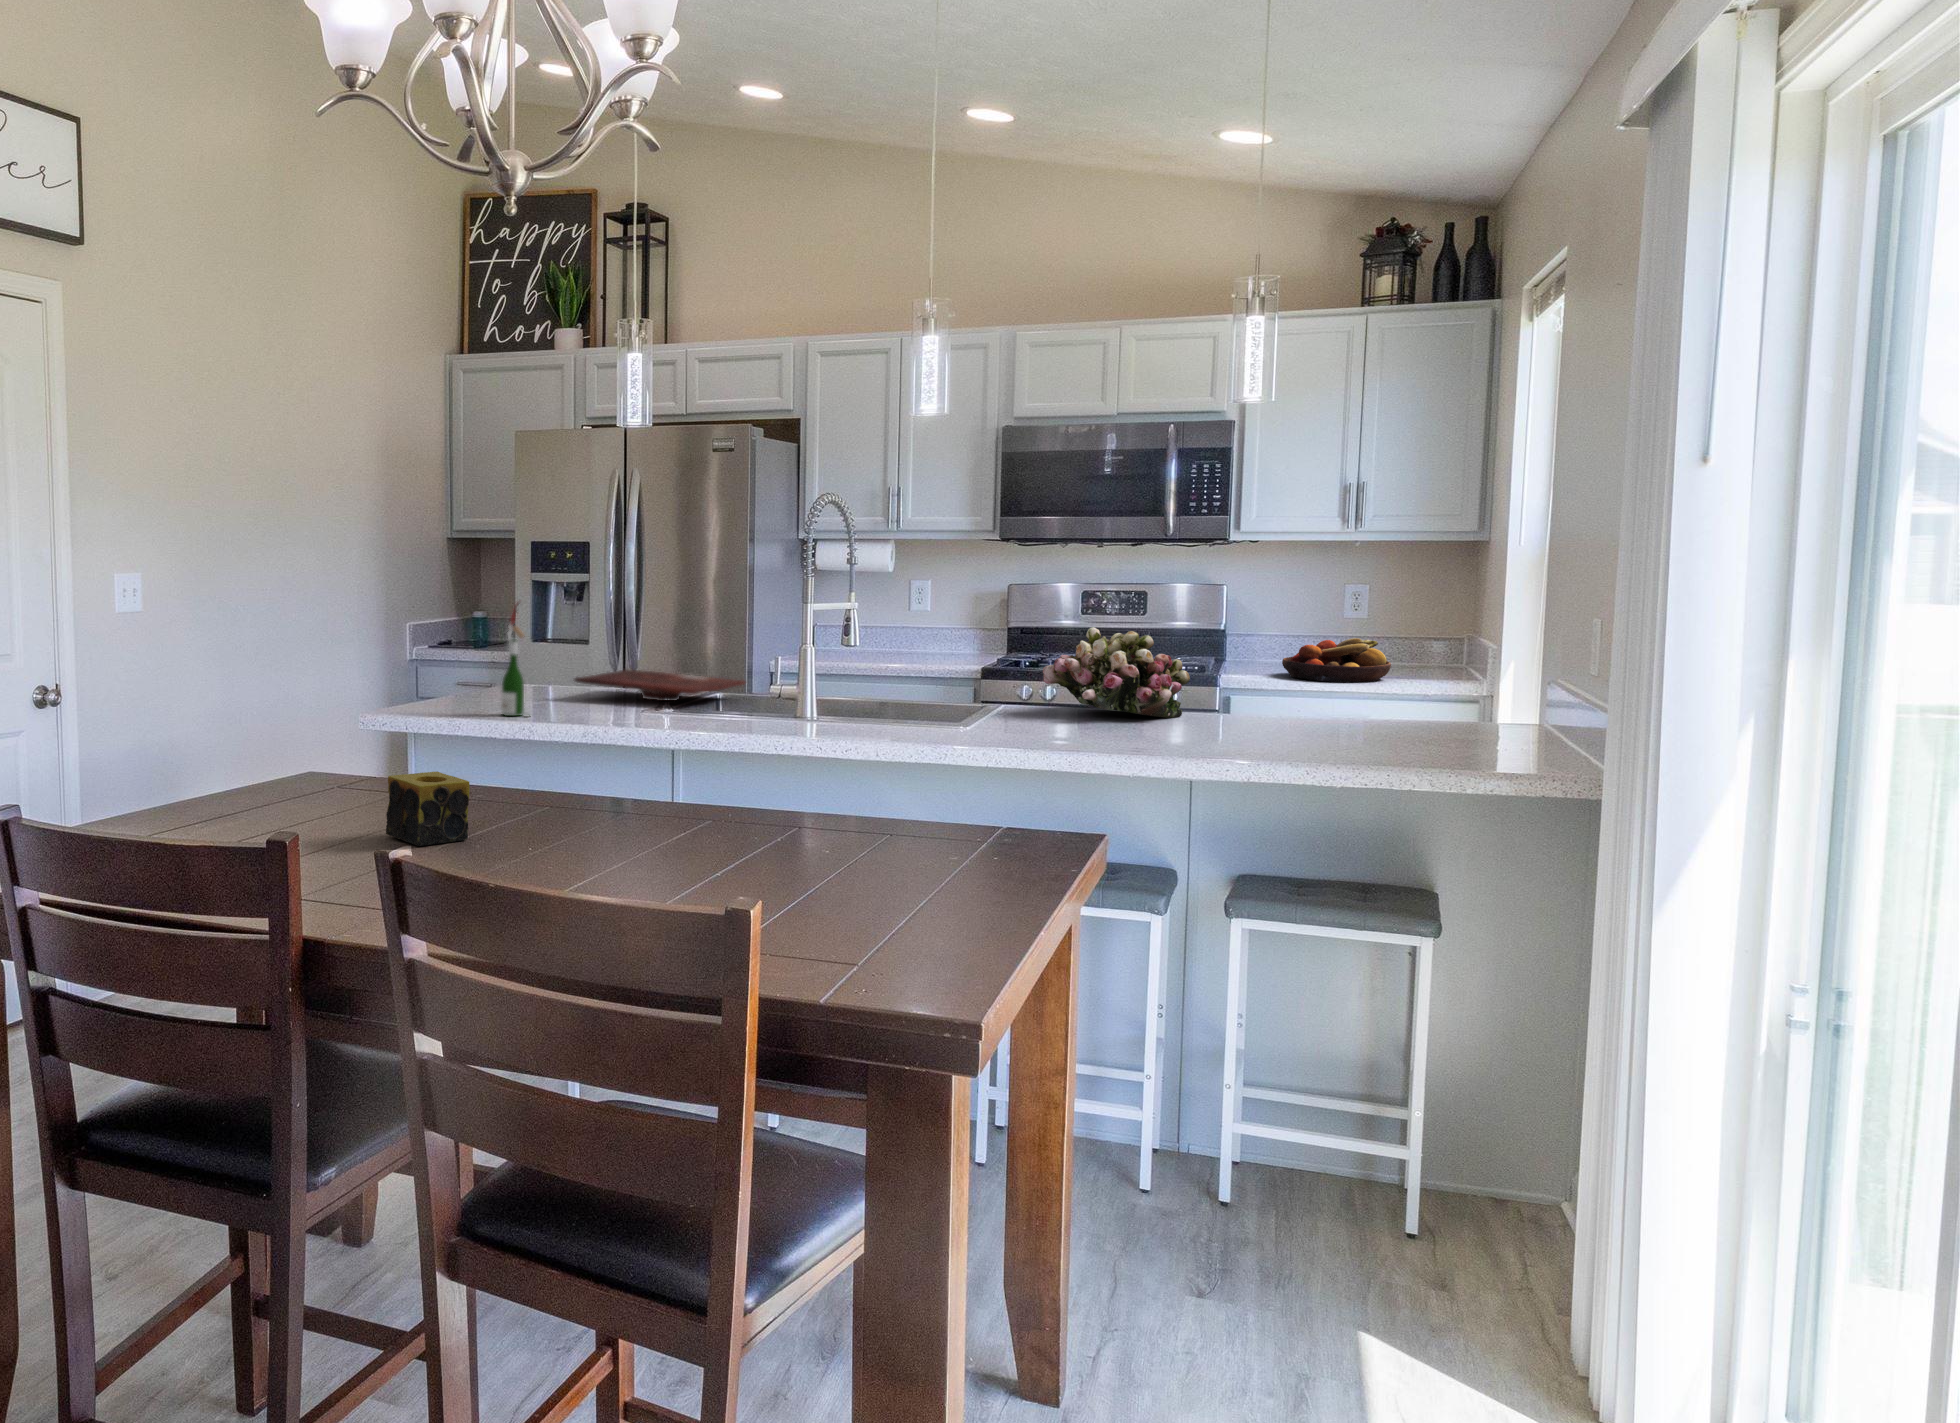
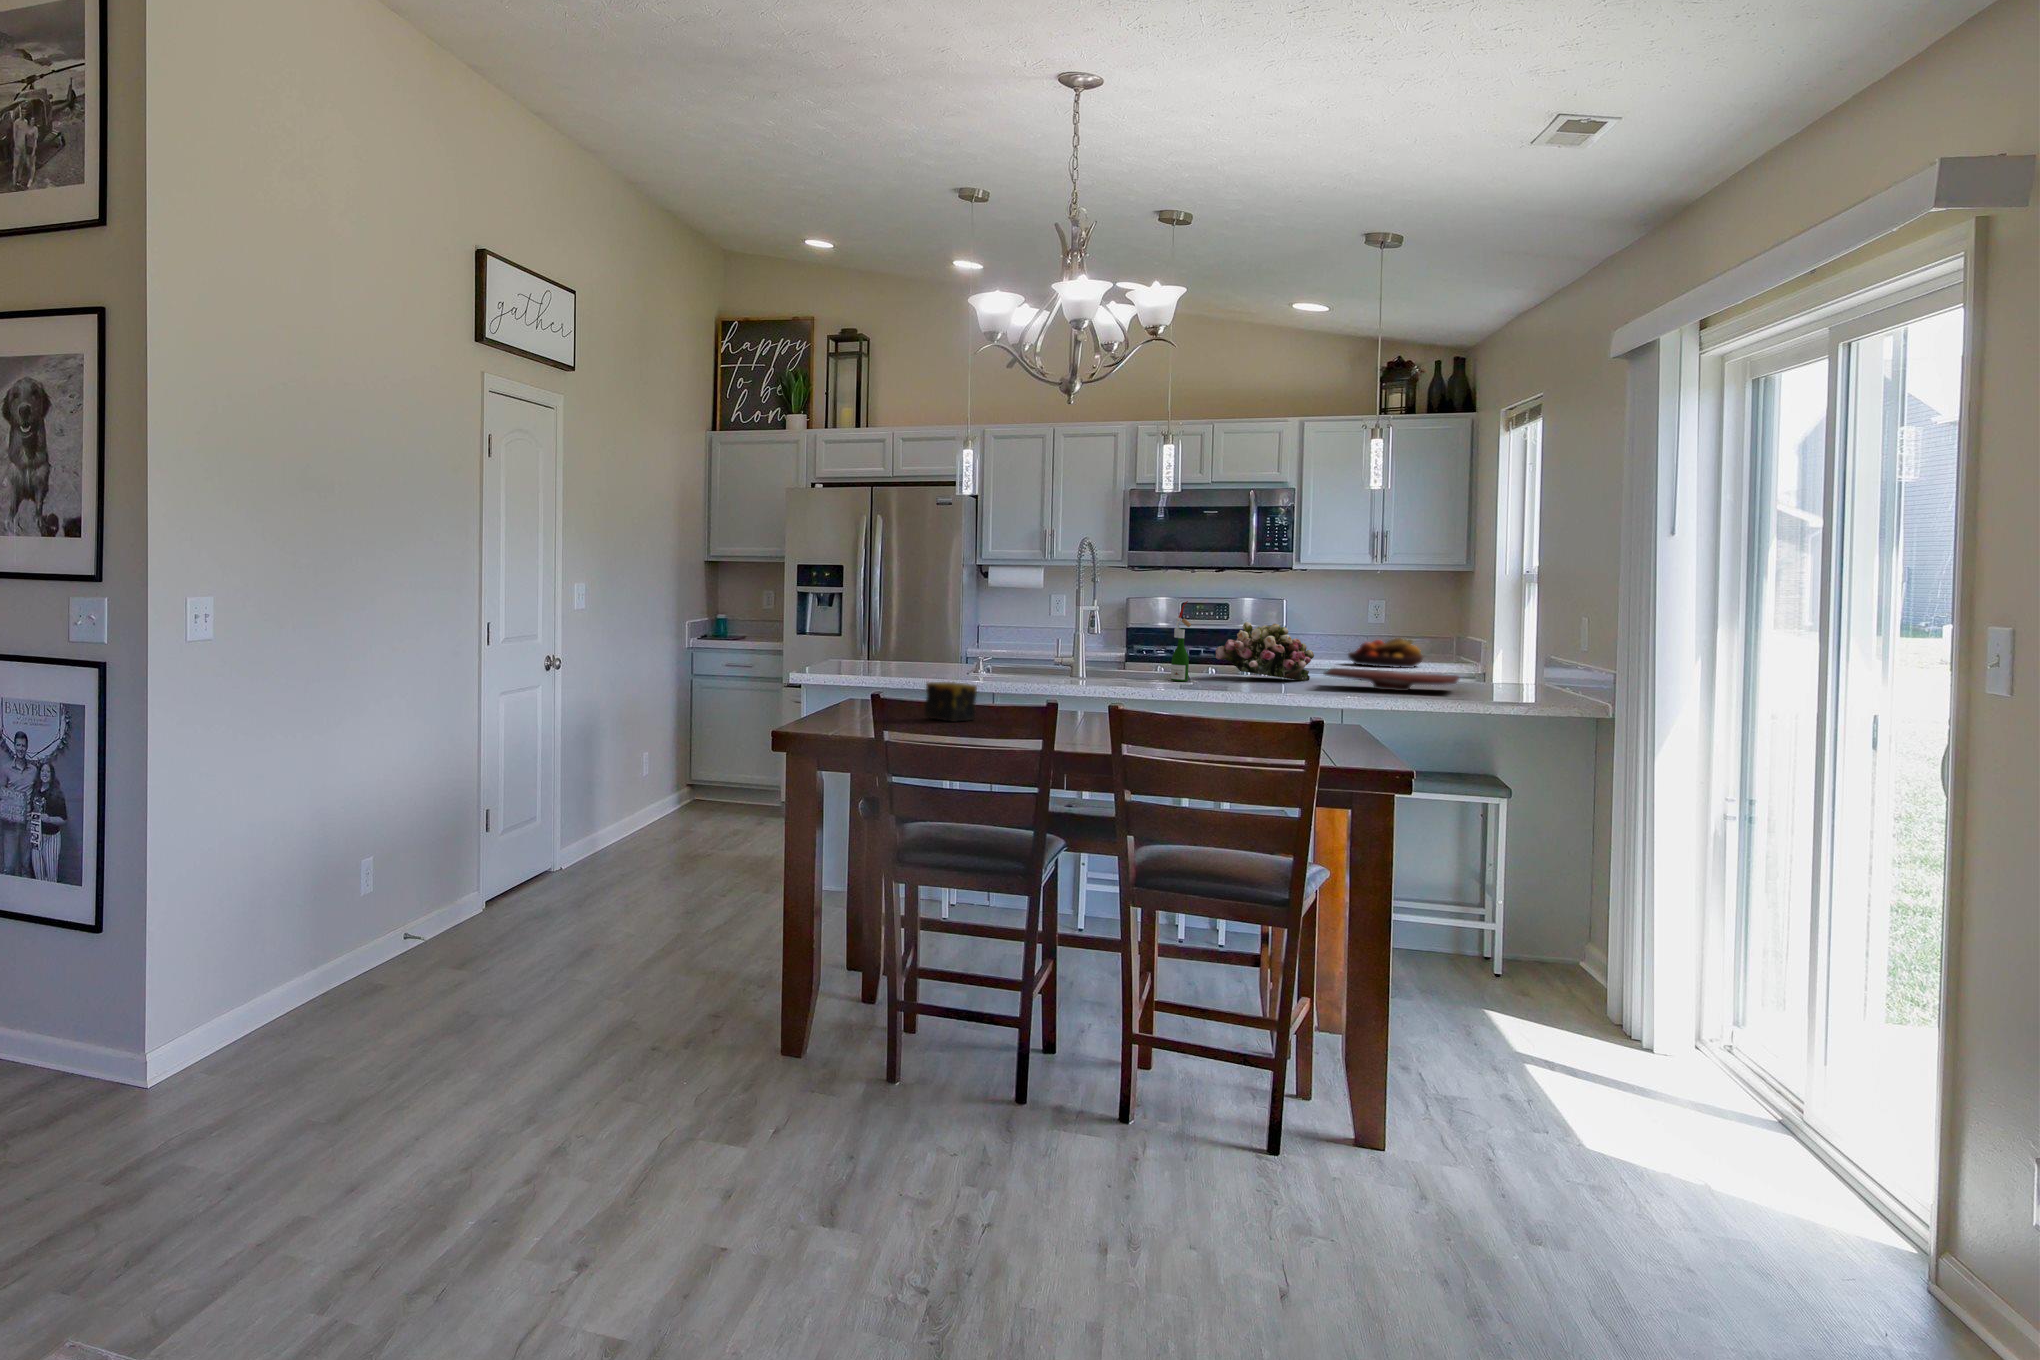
wine bottle: present [501,603,524,716] -> present [1171,601,1196,682]
cutting board: present [574,670,745,701] -> present [1324,668,1459,691]

